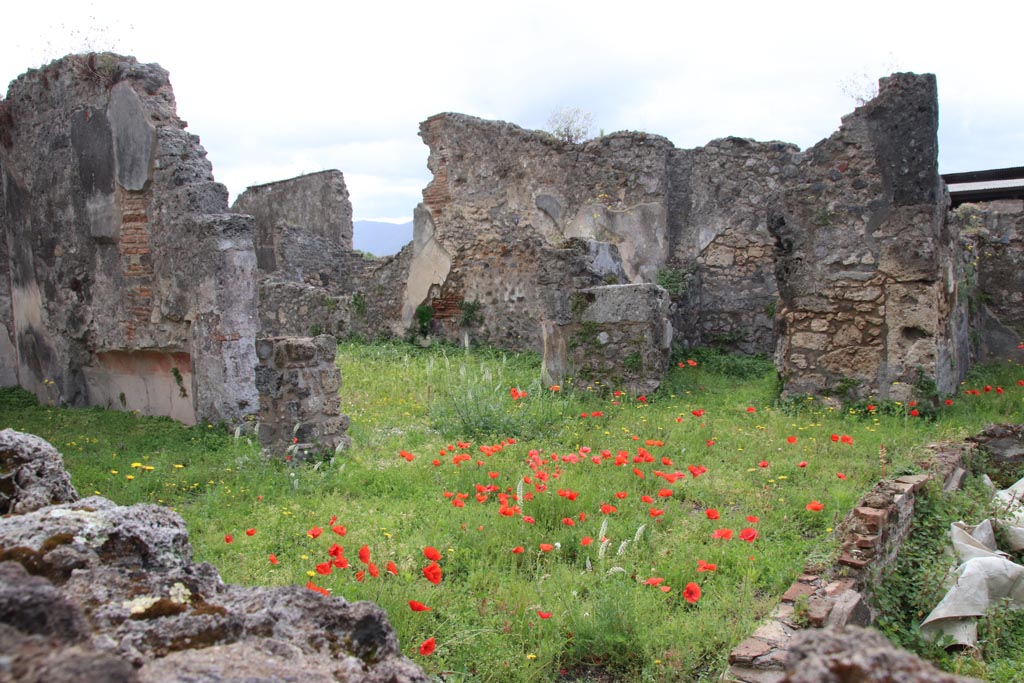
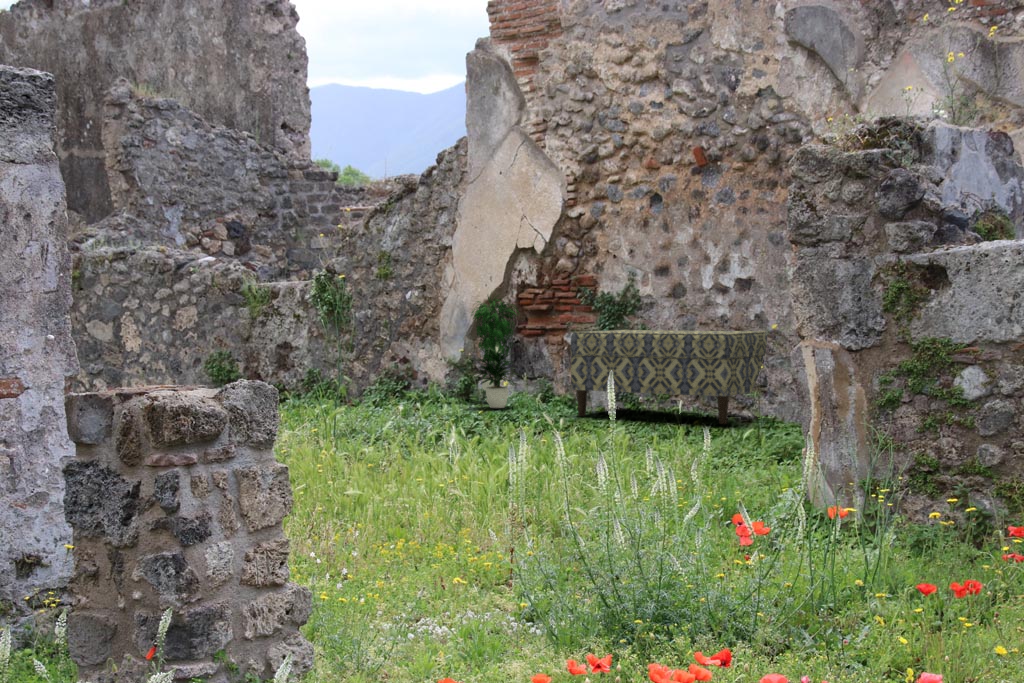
bench: none [453,317,528,353] -> present [571,330,767,424]

